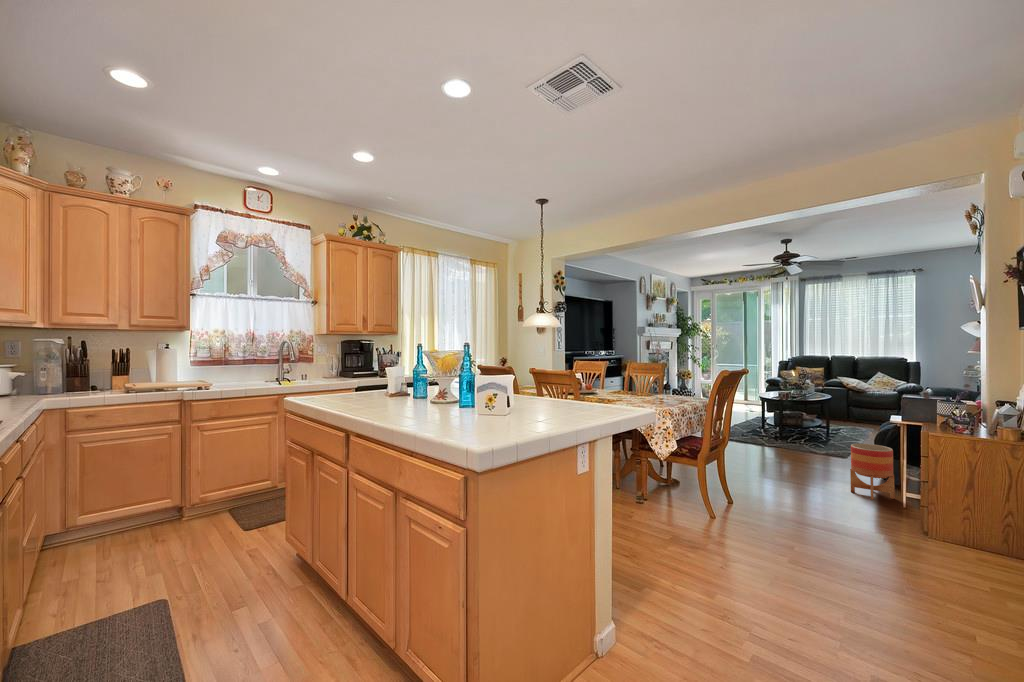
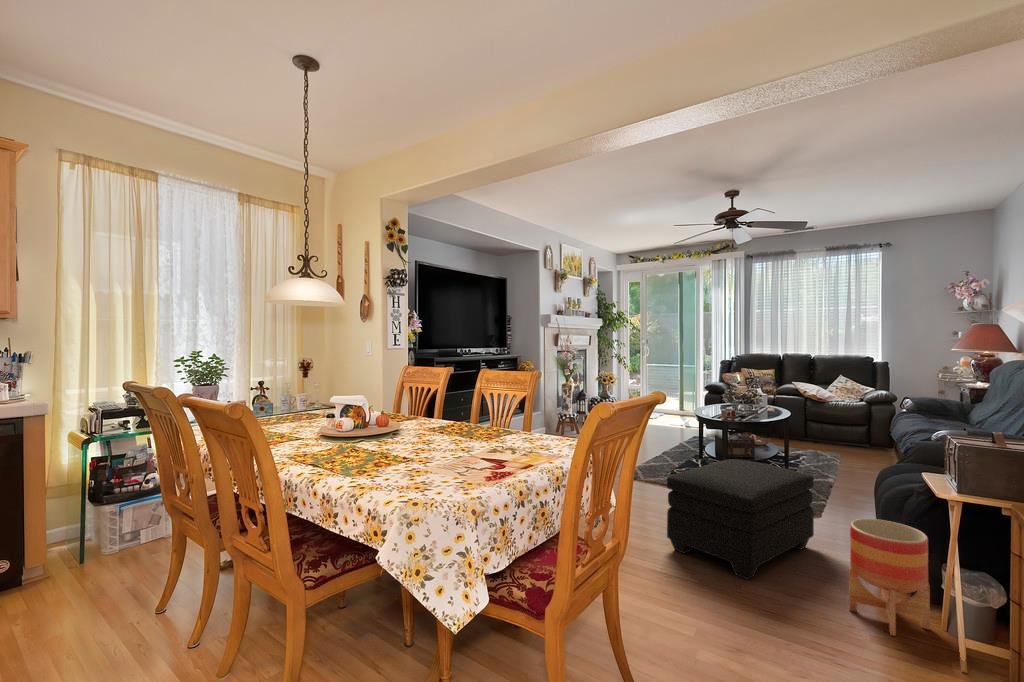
ottoman: none [743,420,837,480] -> present [667,459,814,579]

